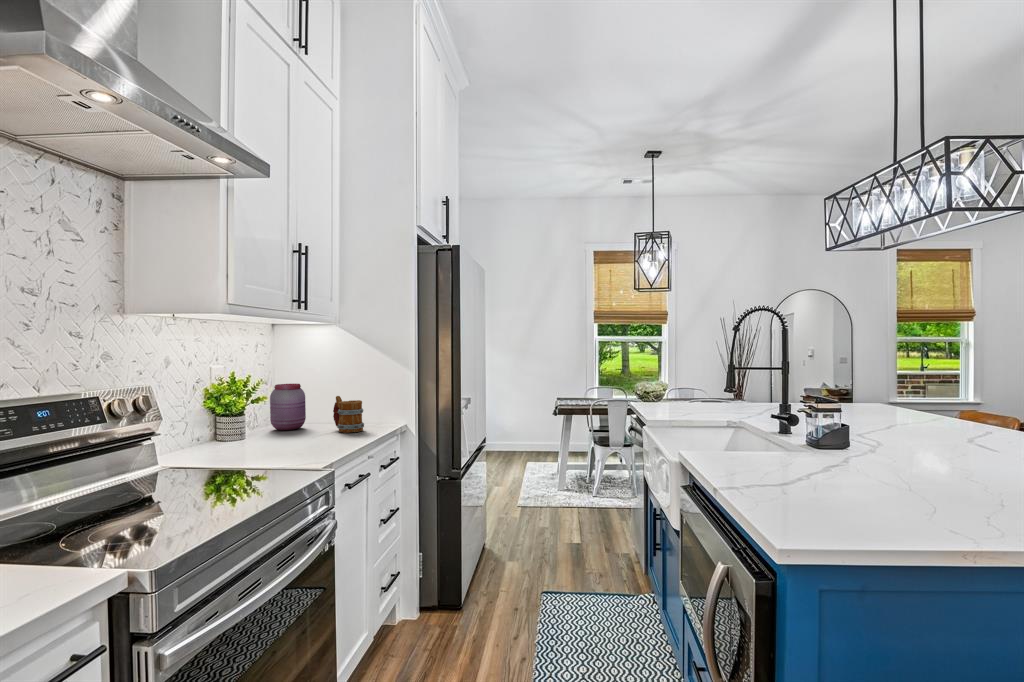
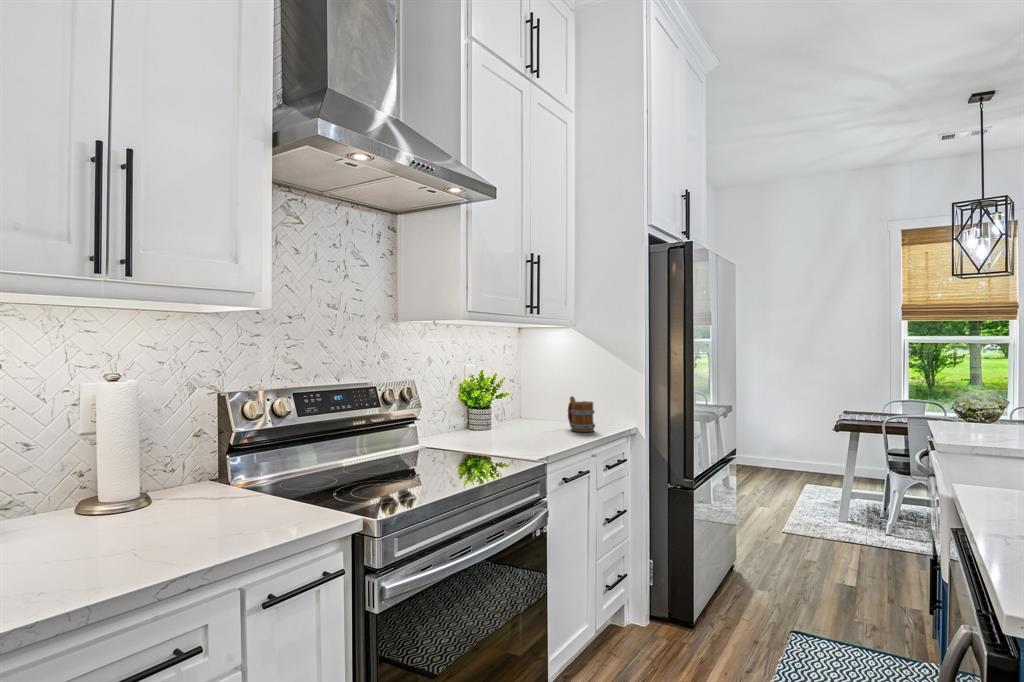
jar: present [270,384,306,430] -> none [514,383,545,425]

